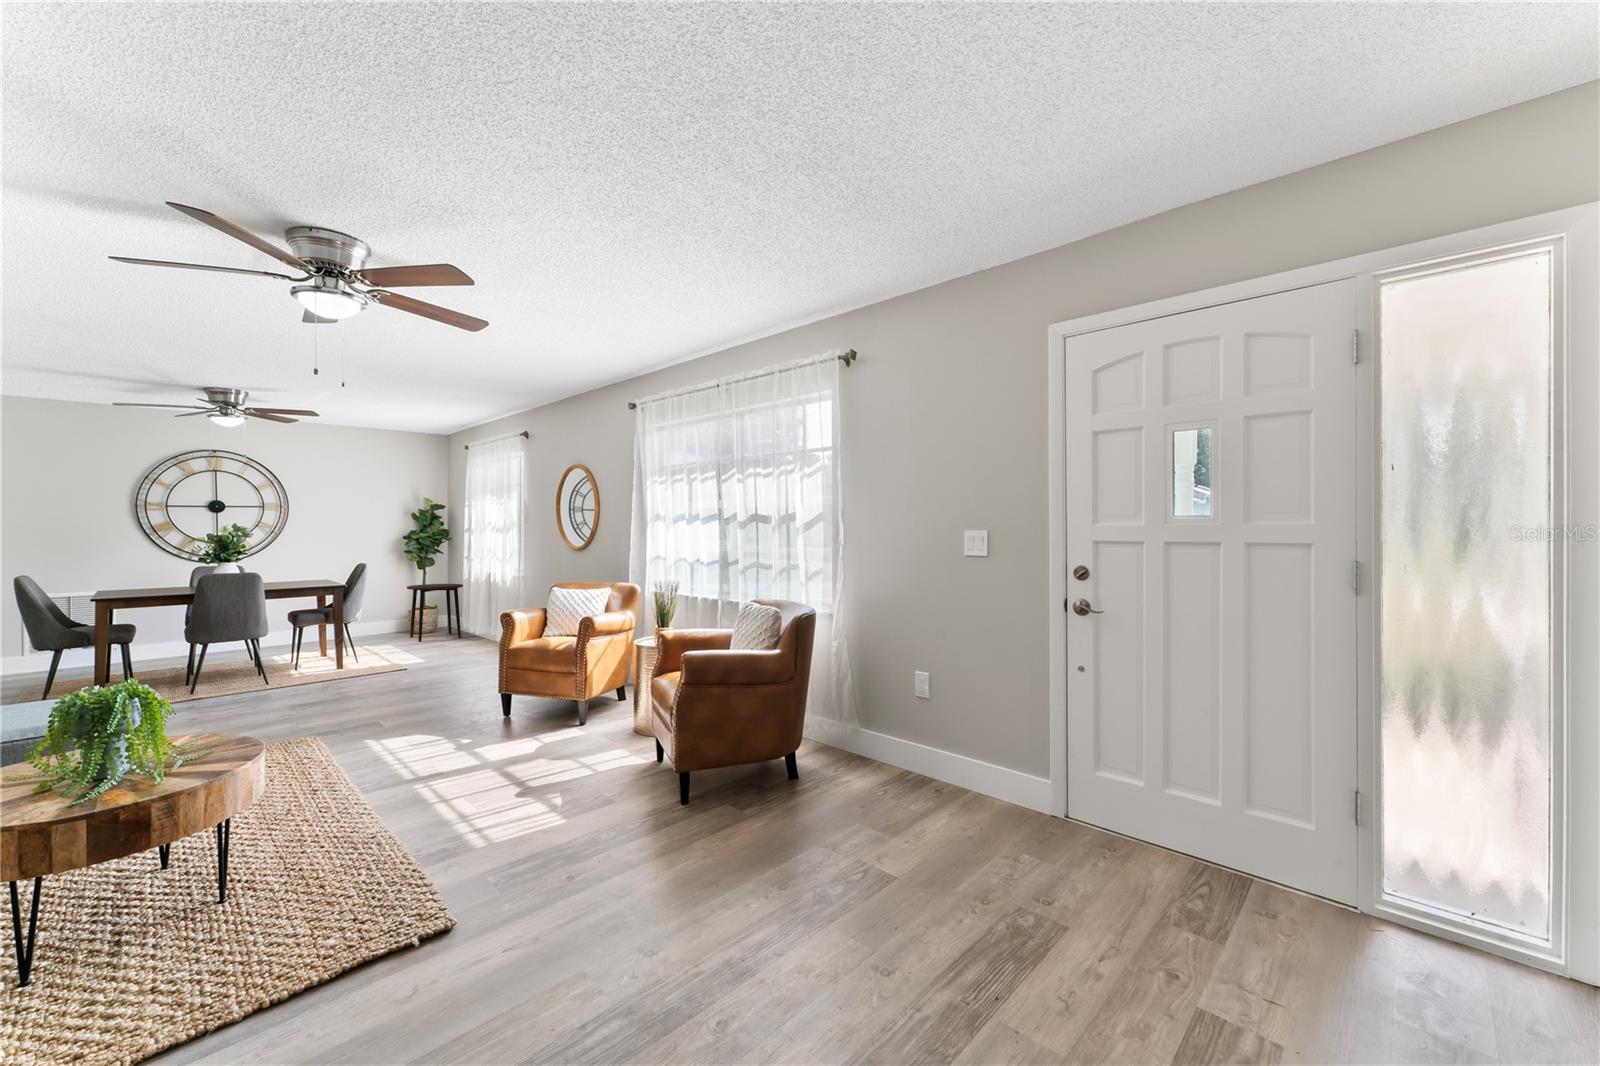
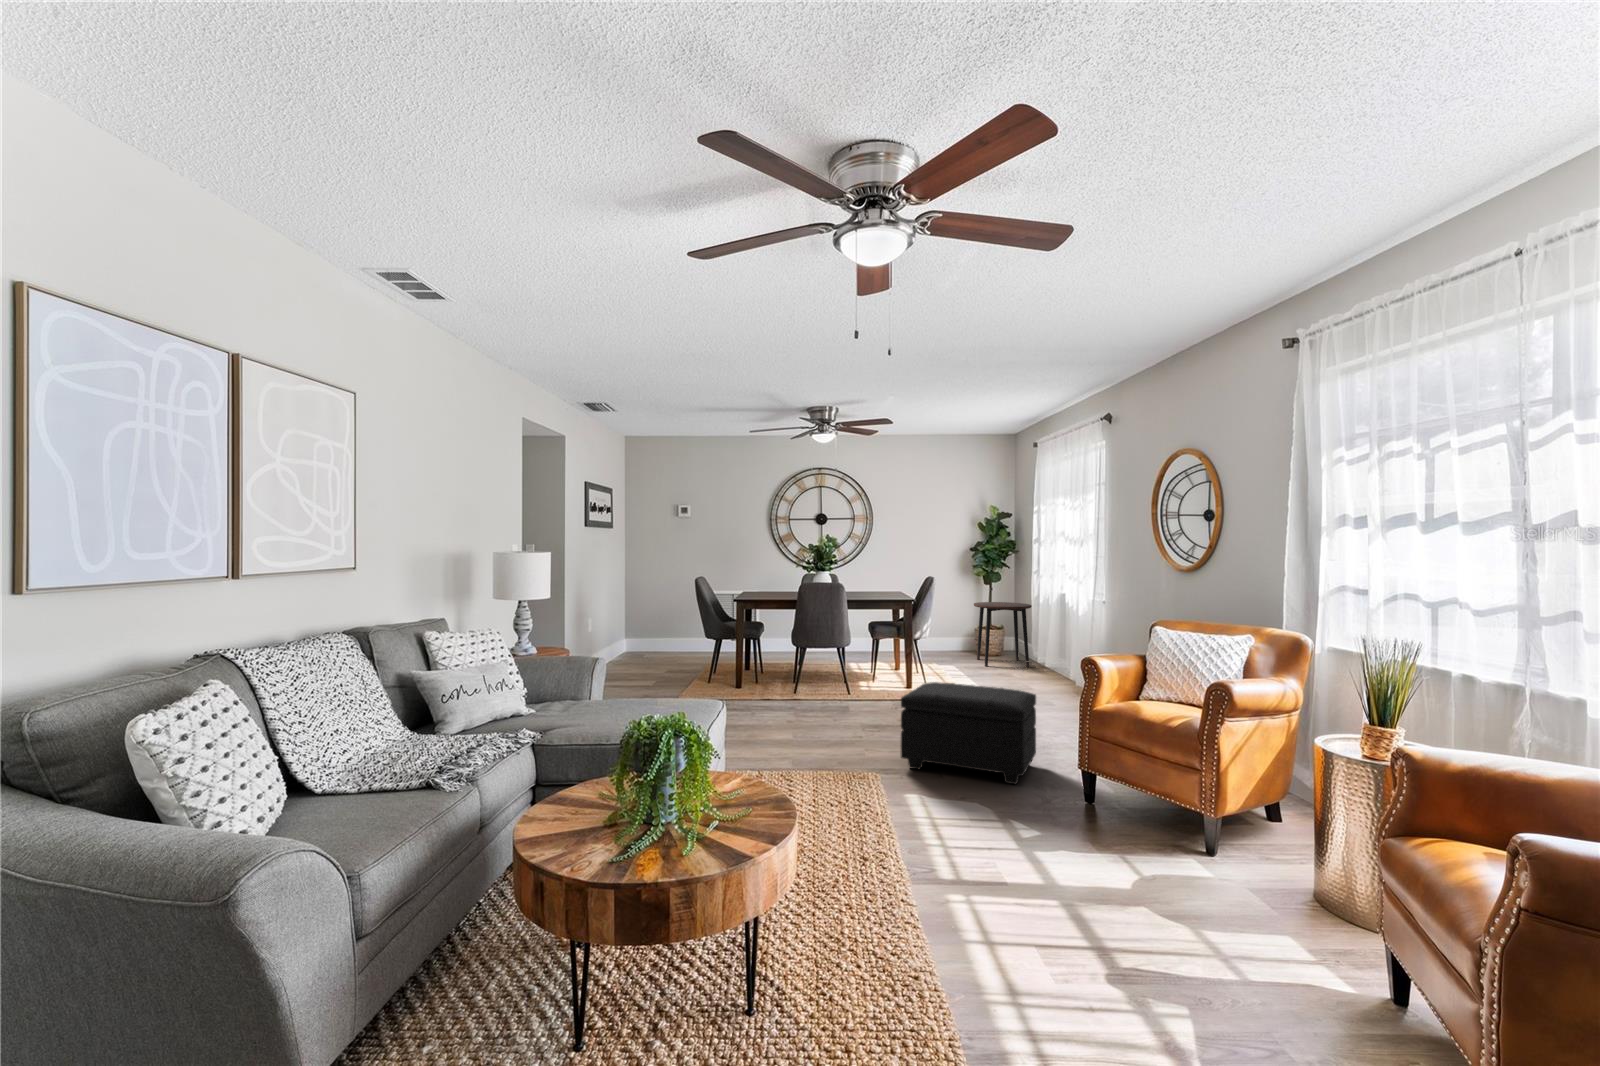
footstool: none [340,646,465,724] -> present [901,682,1036,784]

